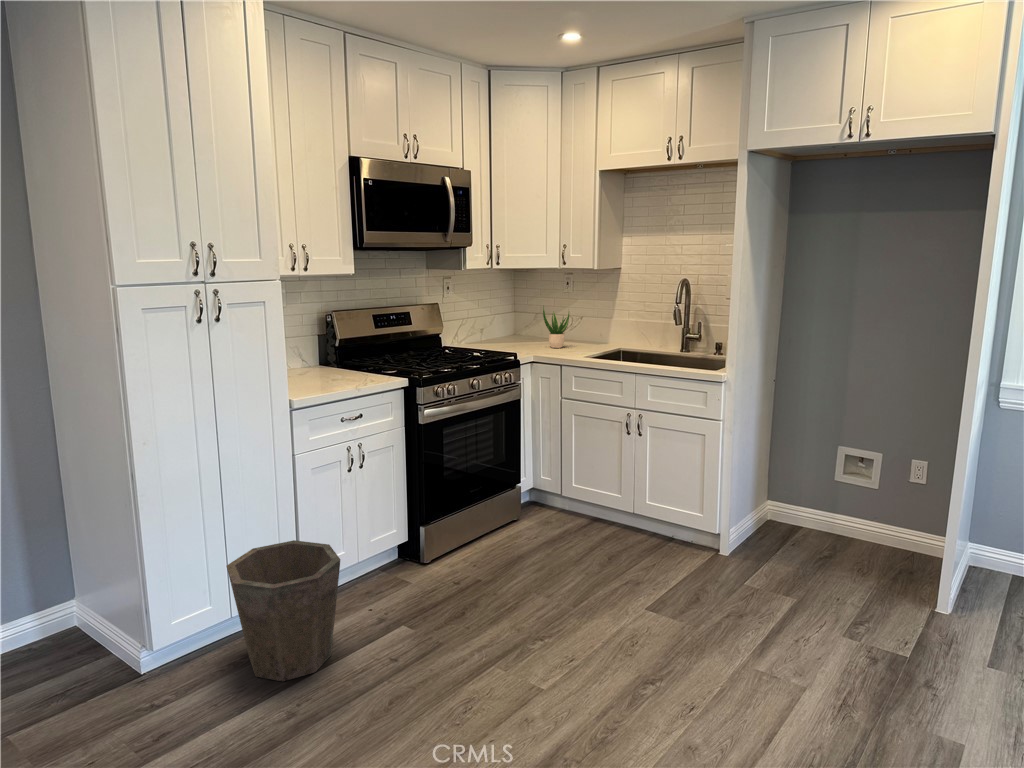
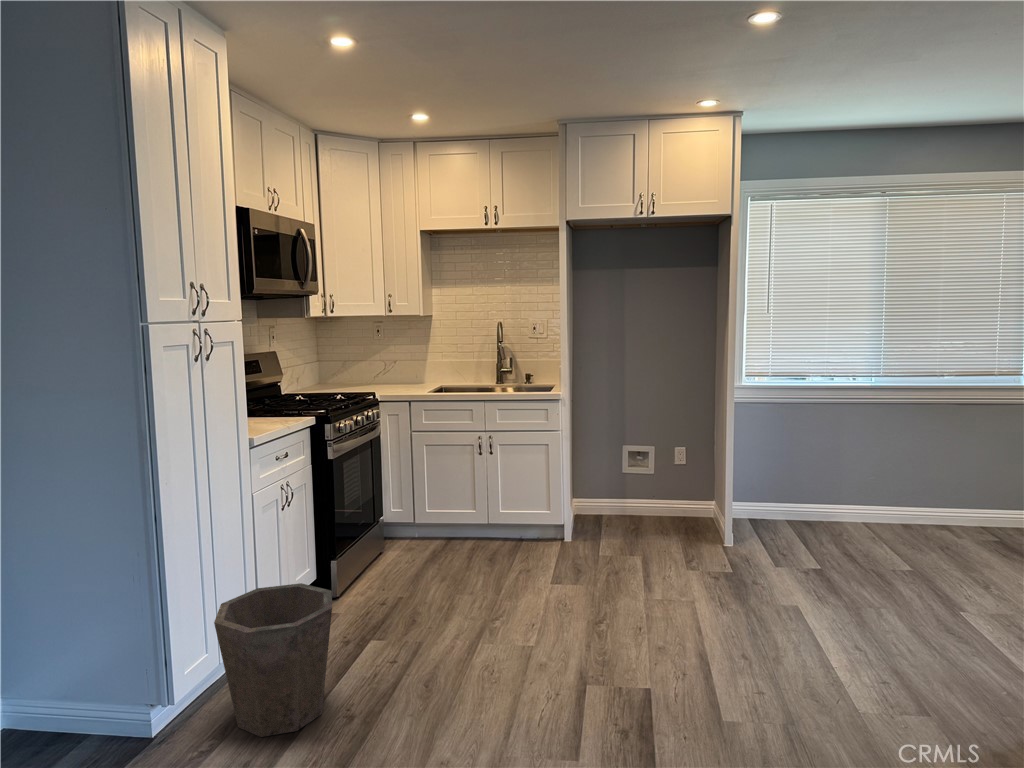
potted plant: present [543,307,569,348] -> none [375,350,400,389]

